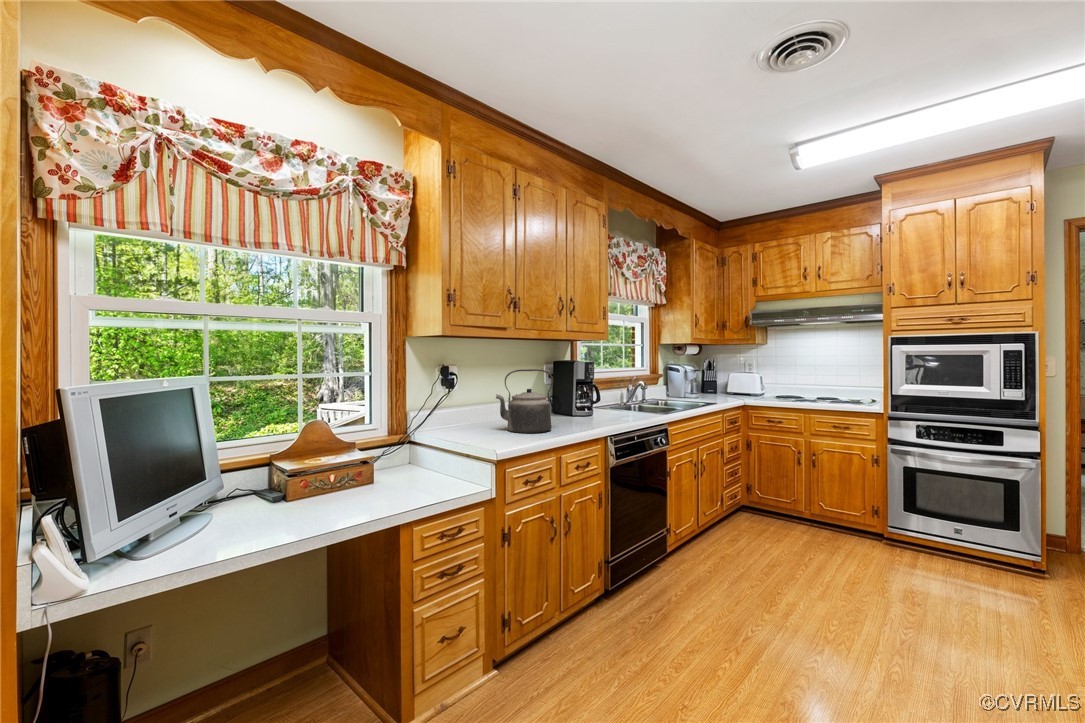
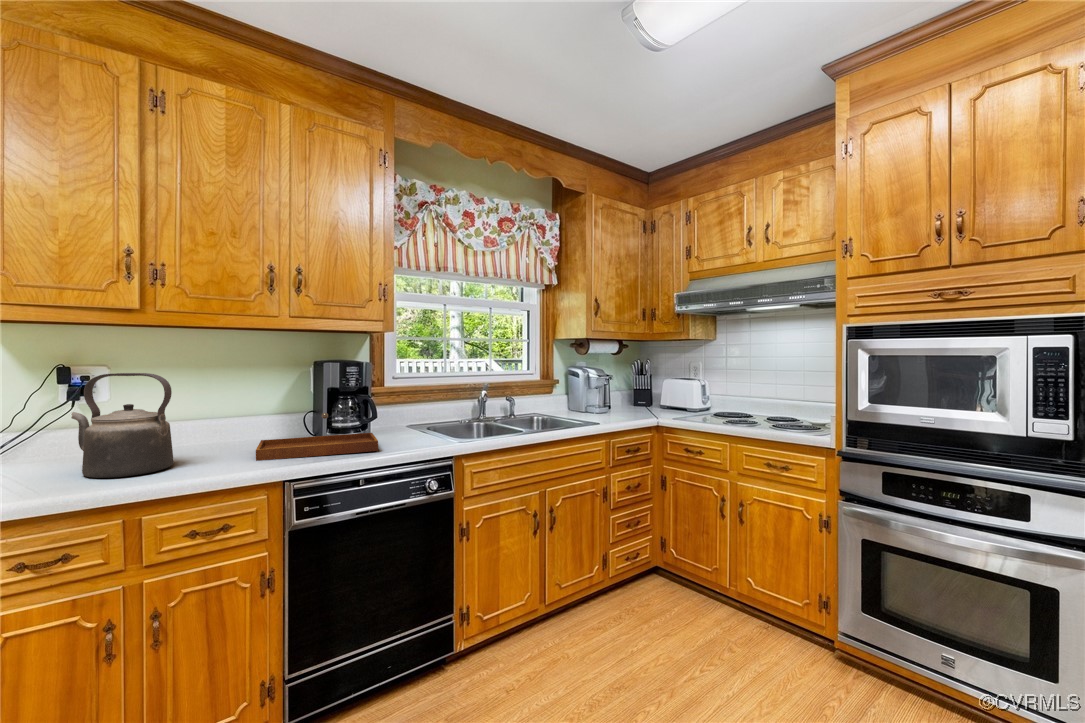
tray: none [558,395,636,425] -> present [256,413,378,461]

